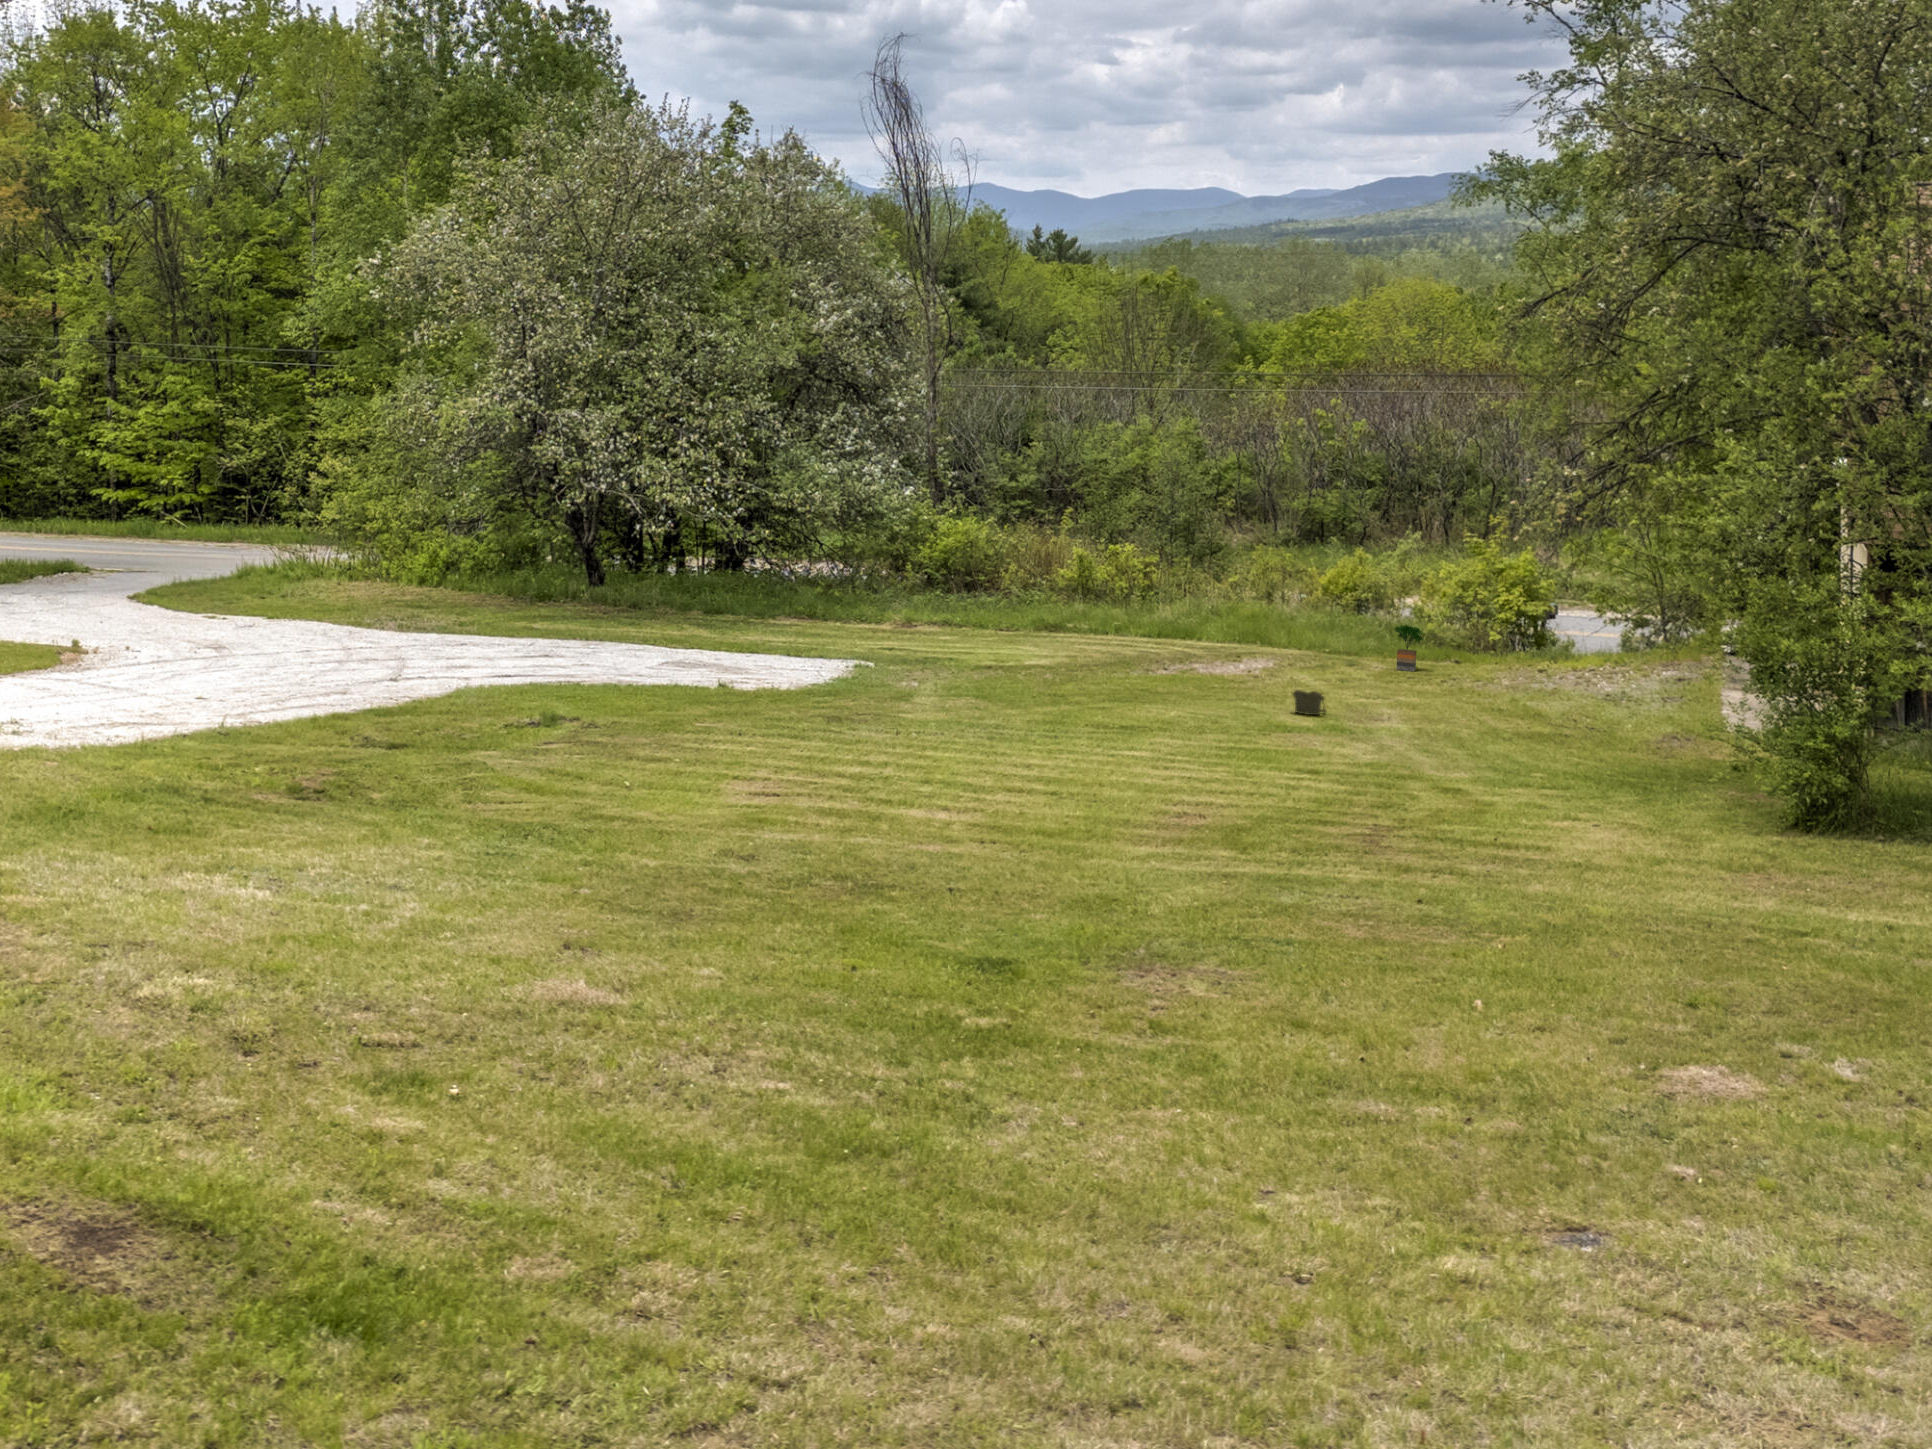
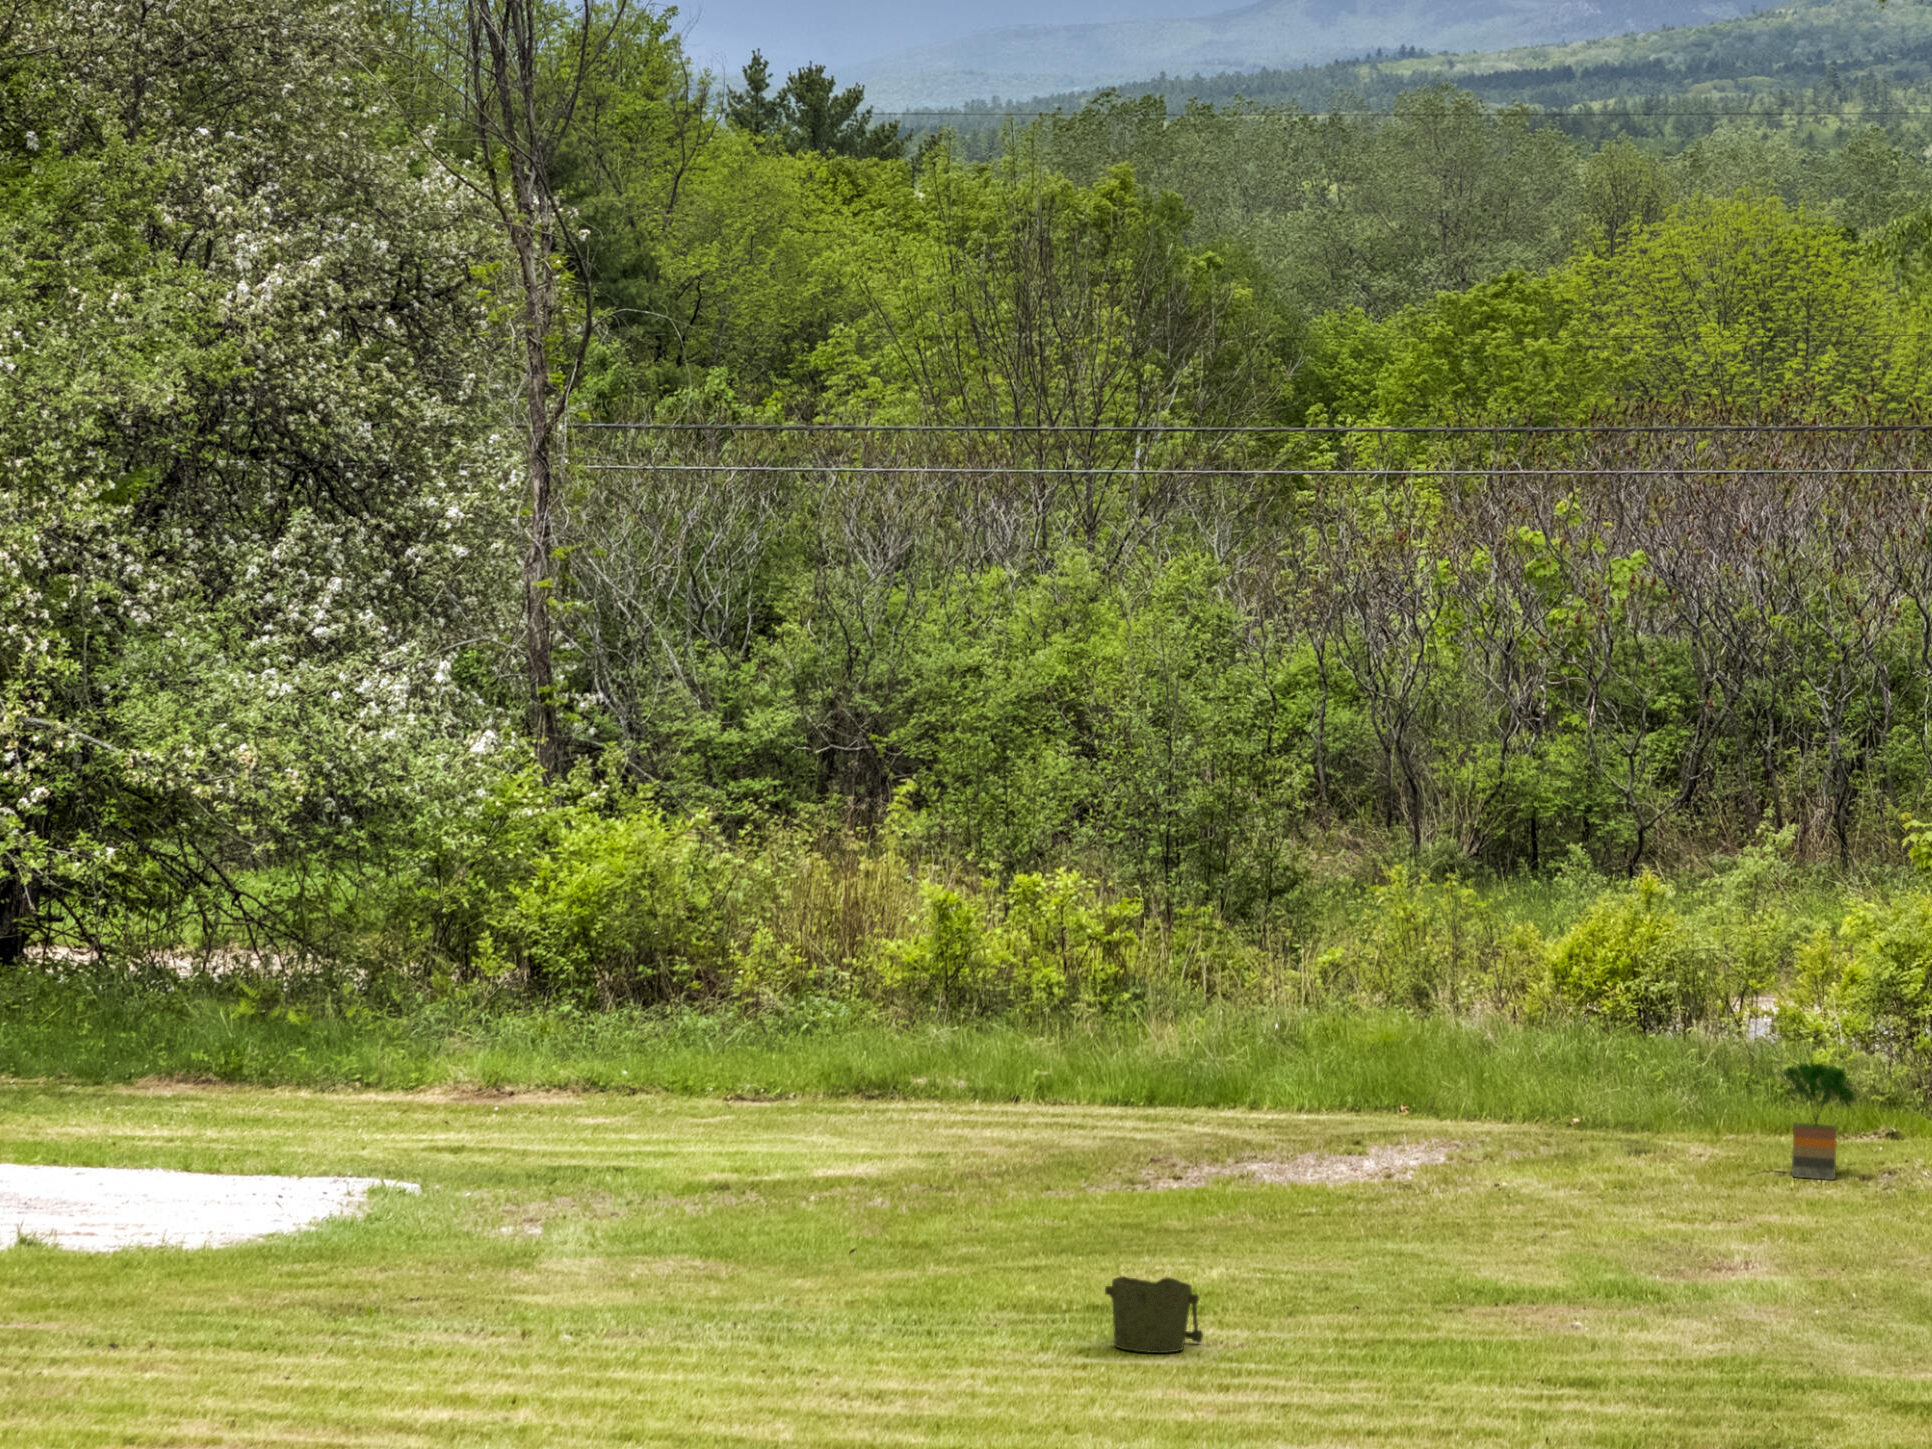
bucket: present [1293,690,1326,715] -> present [1105,1276,1203,1353]

